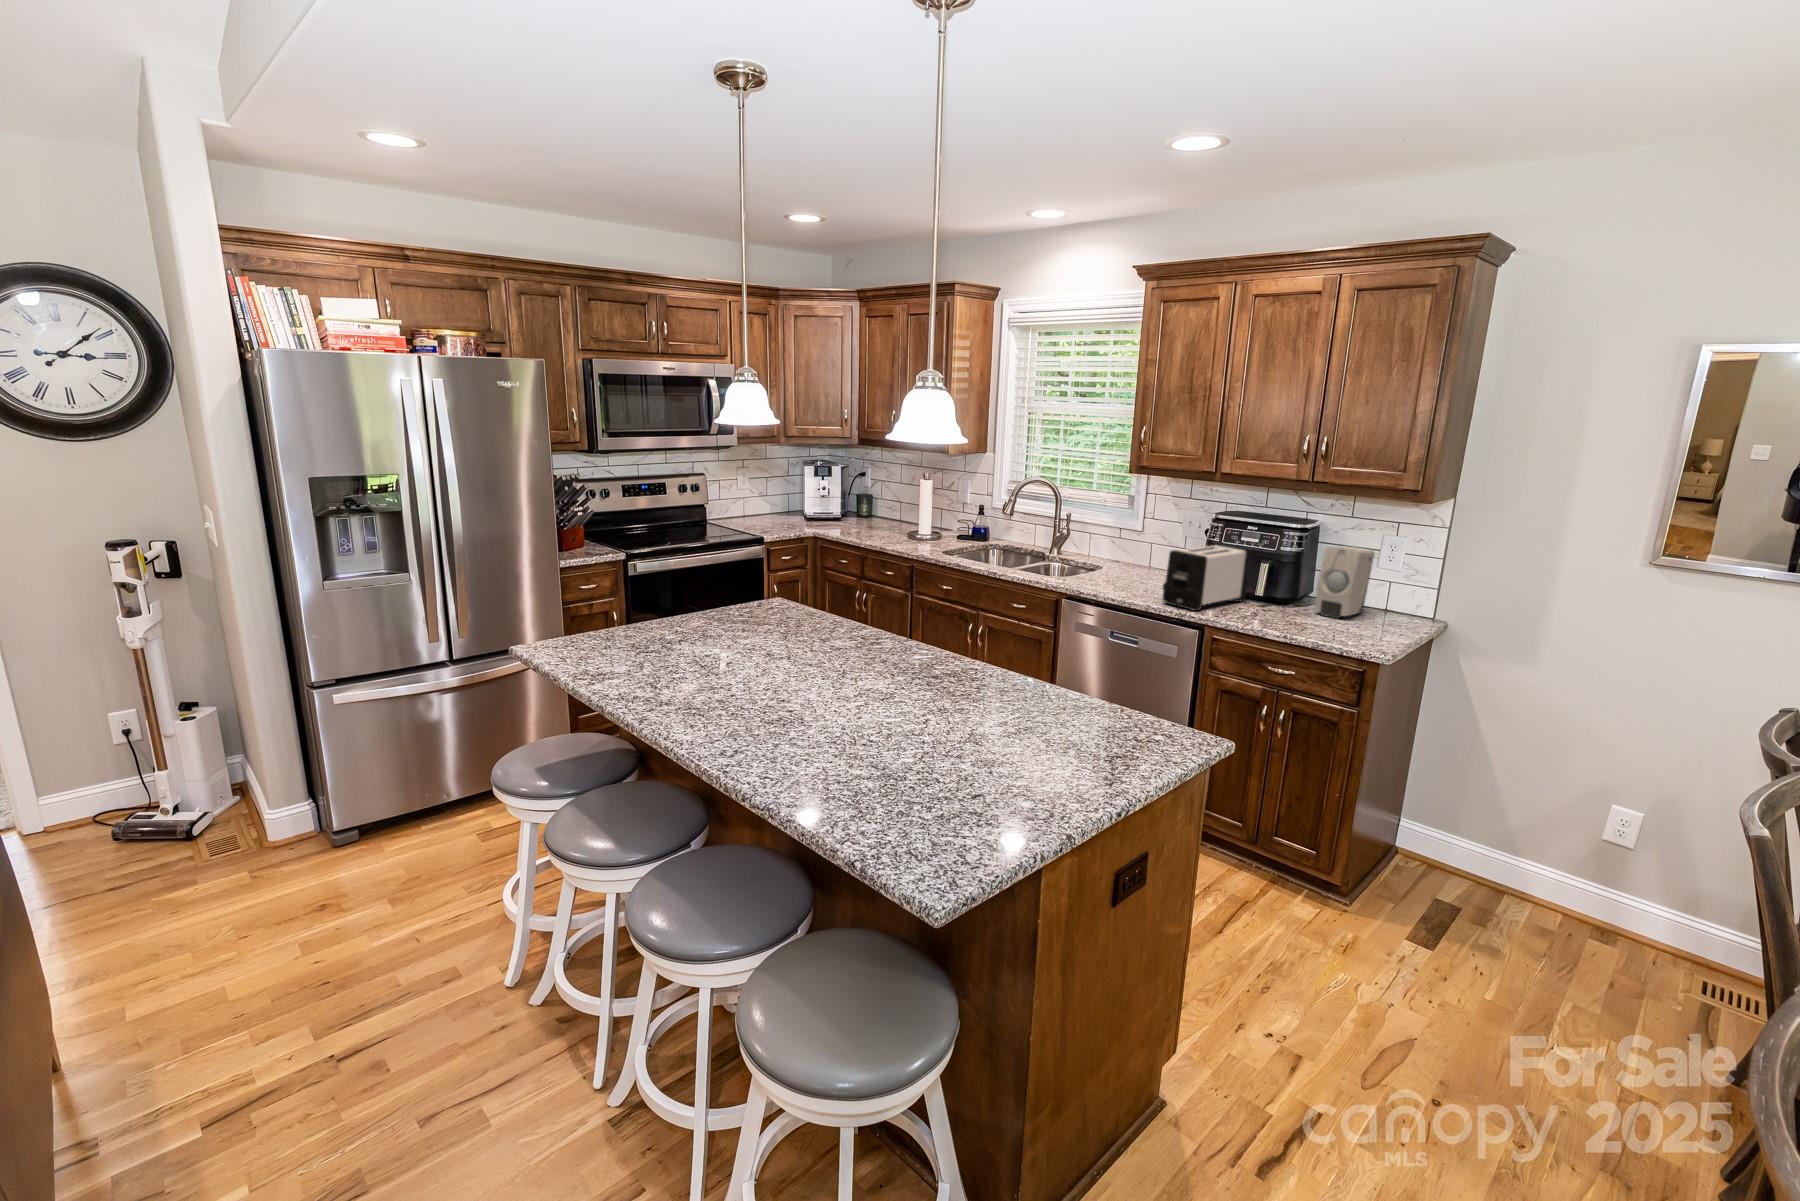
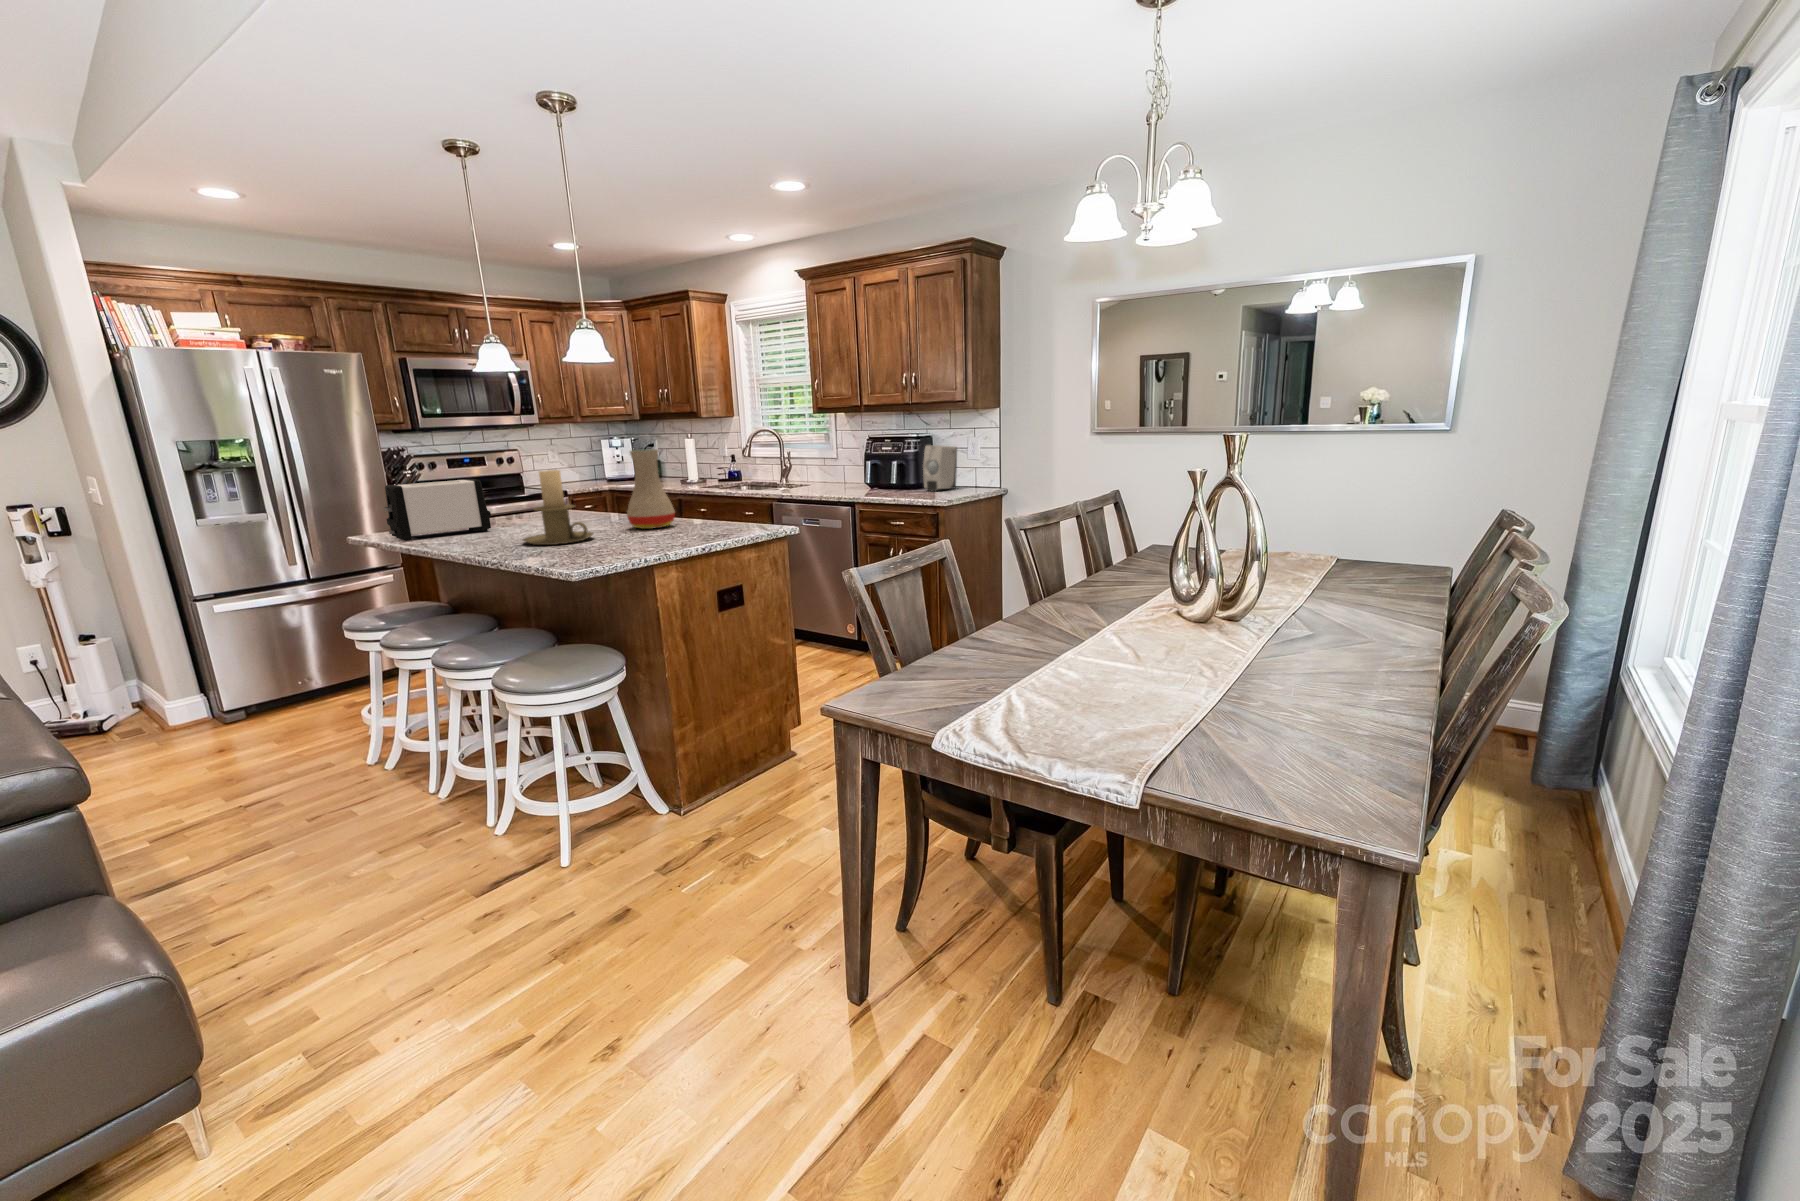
toaster: present [1163,544,1249,611] -> present [384,479,491,541]
vase: none [942,578,1021,714] -> present [627,449,675,529]
candle holder: none [797,628,913,766] -> present [523,470,593,545]

